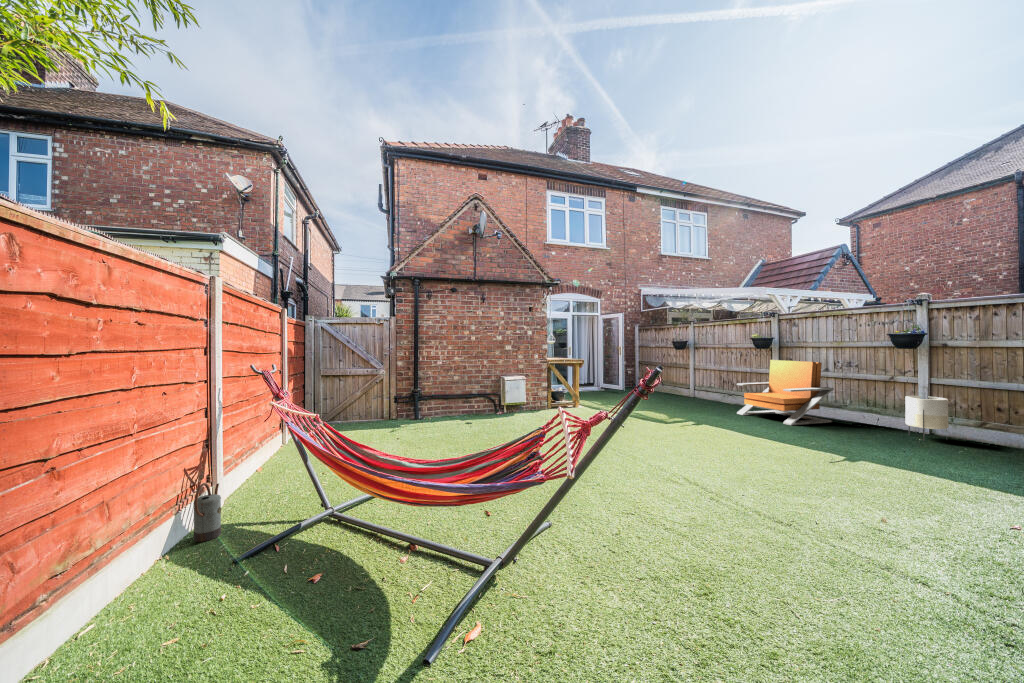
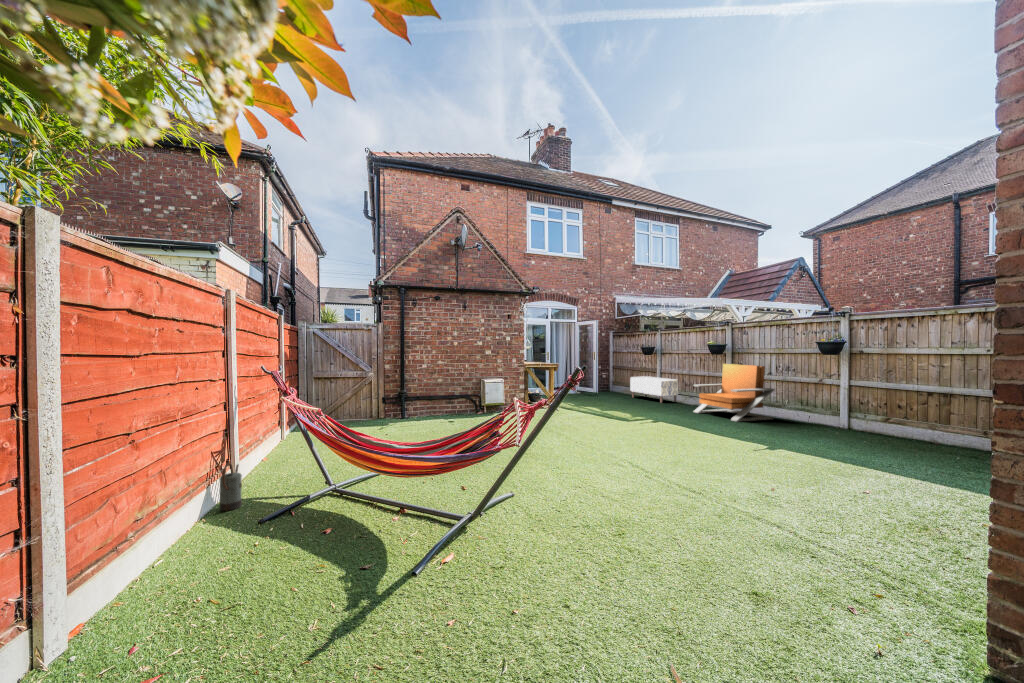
bench: none [661,374,716,403] -> present [630,376,678,403]
planter: present [905,396,949,441] -> none [829,395,863,434]

